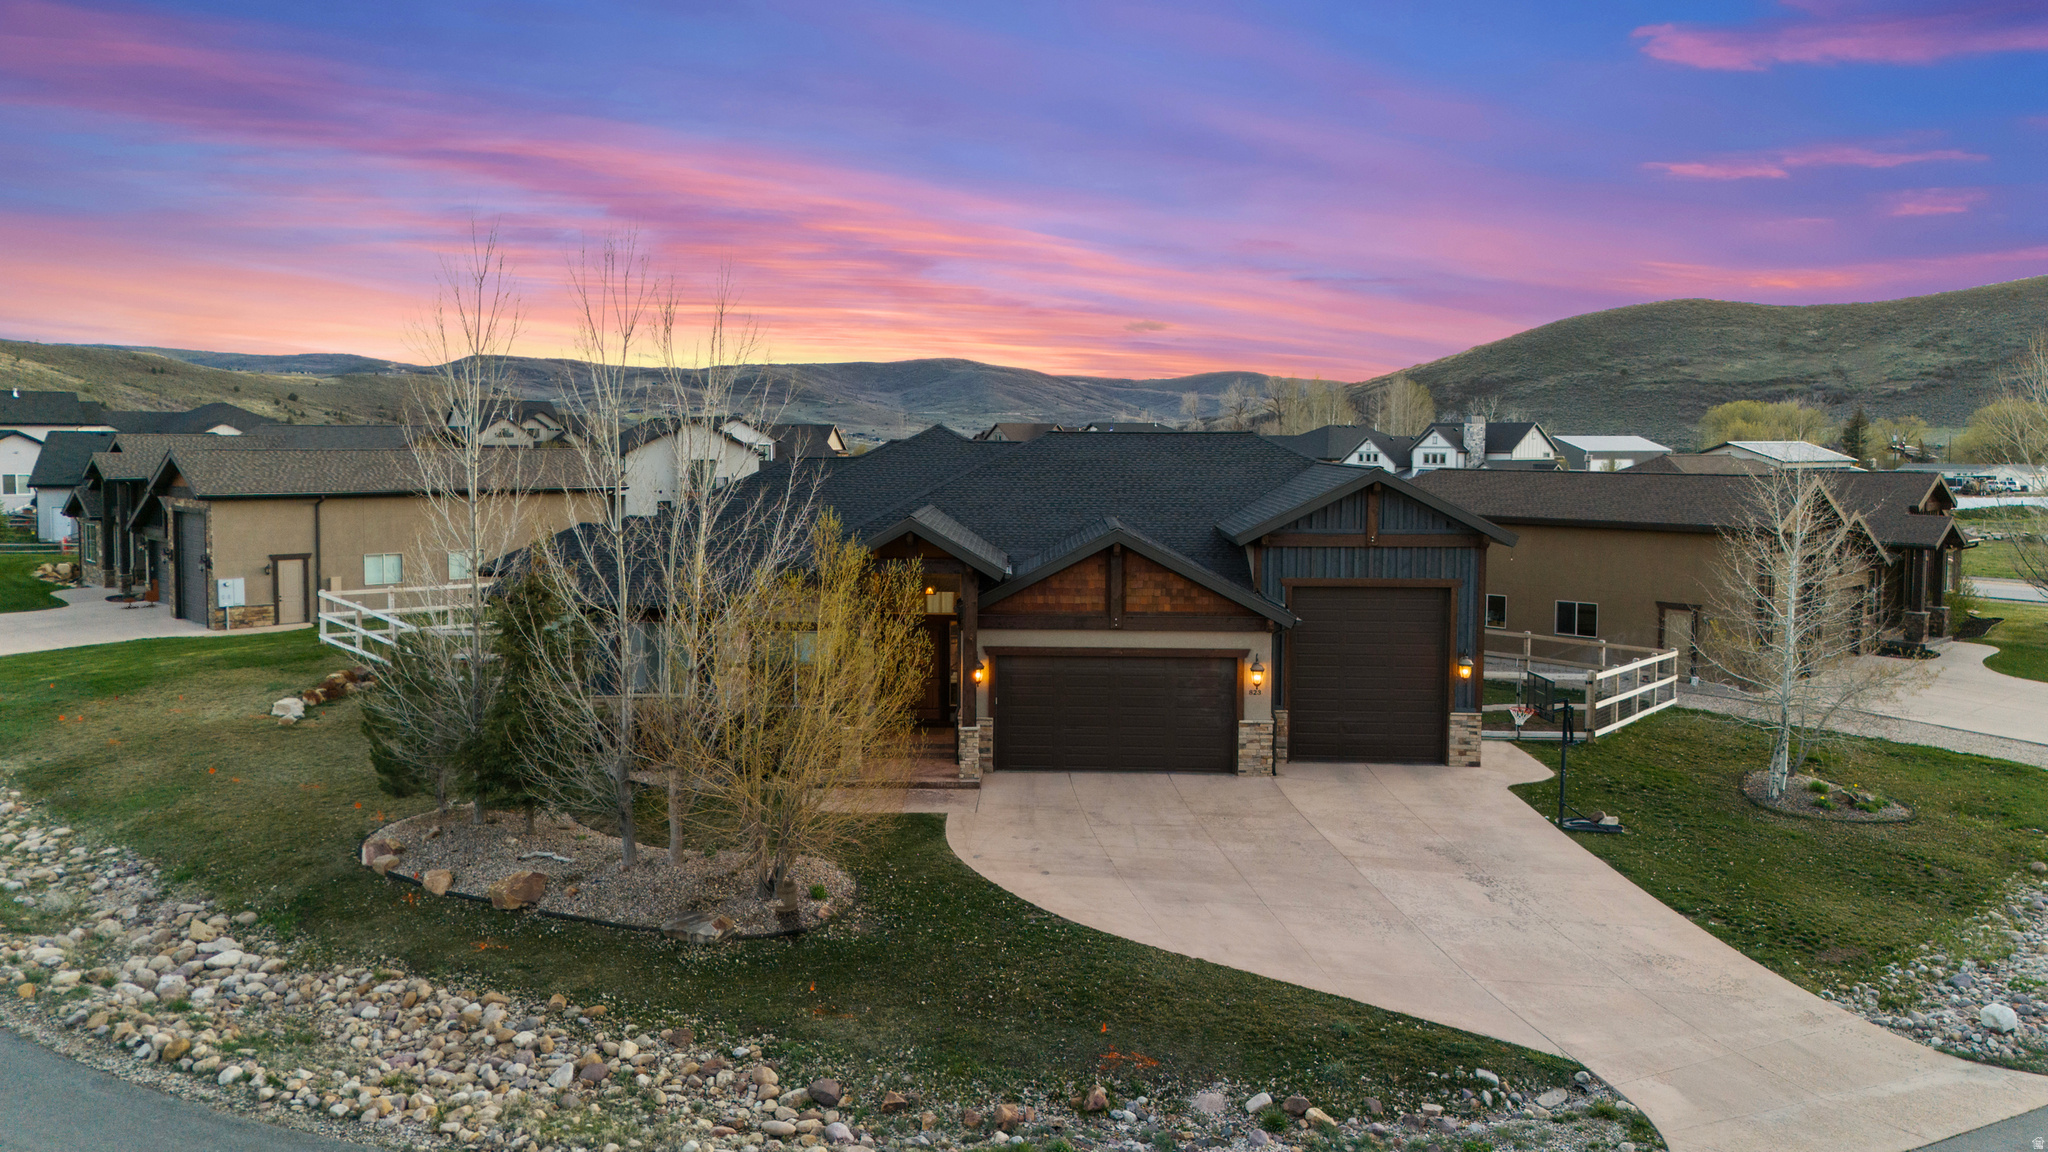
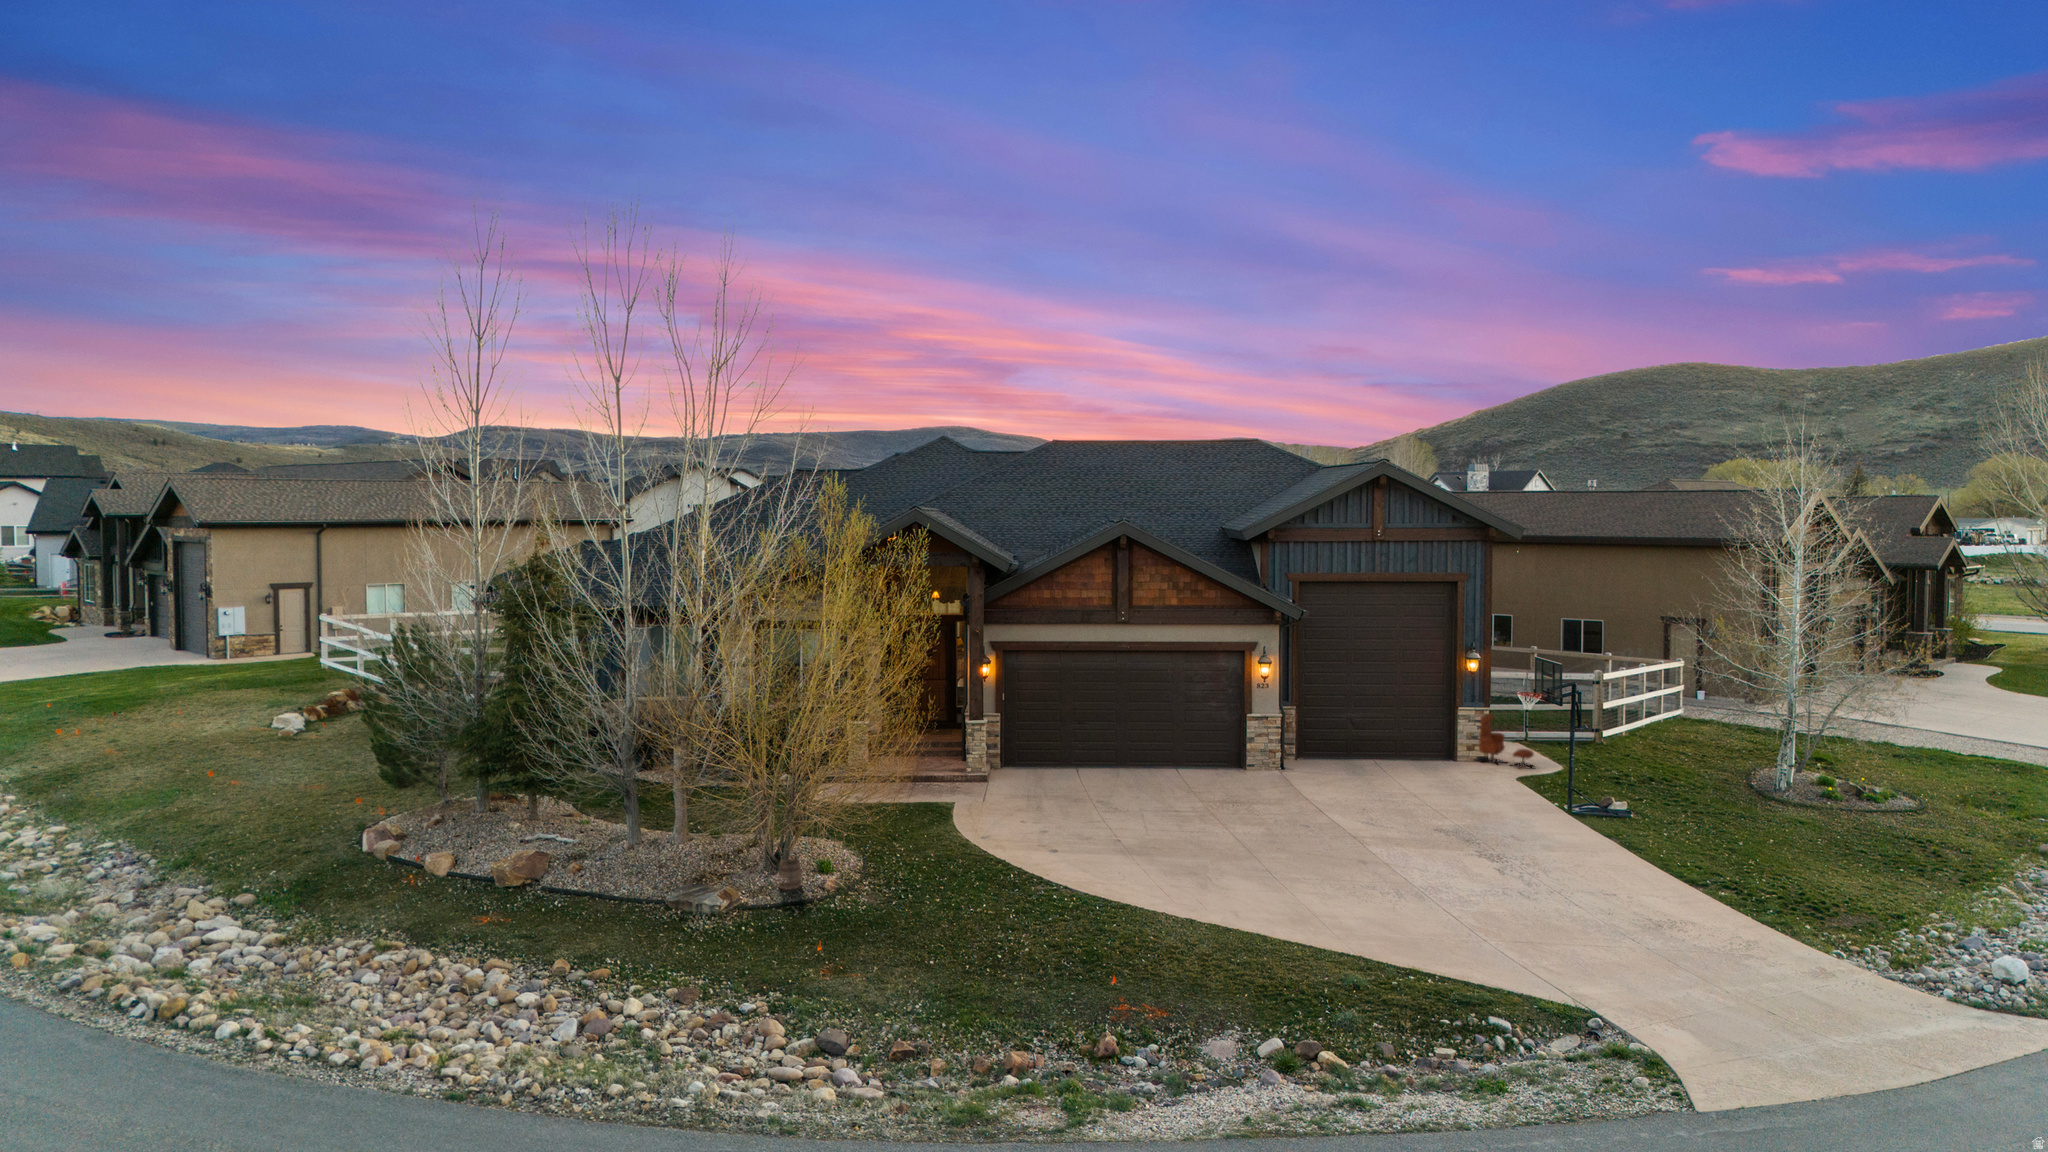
lounge chair: present [124,580,159,608] -> present [1479,714,1534,768]

